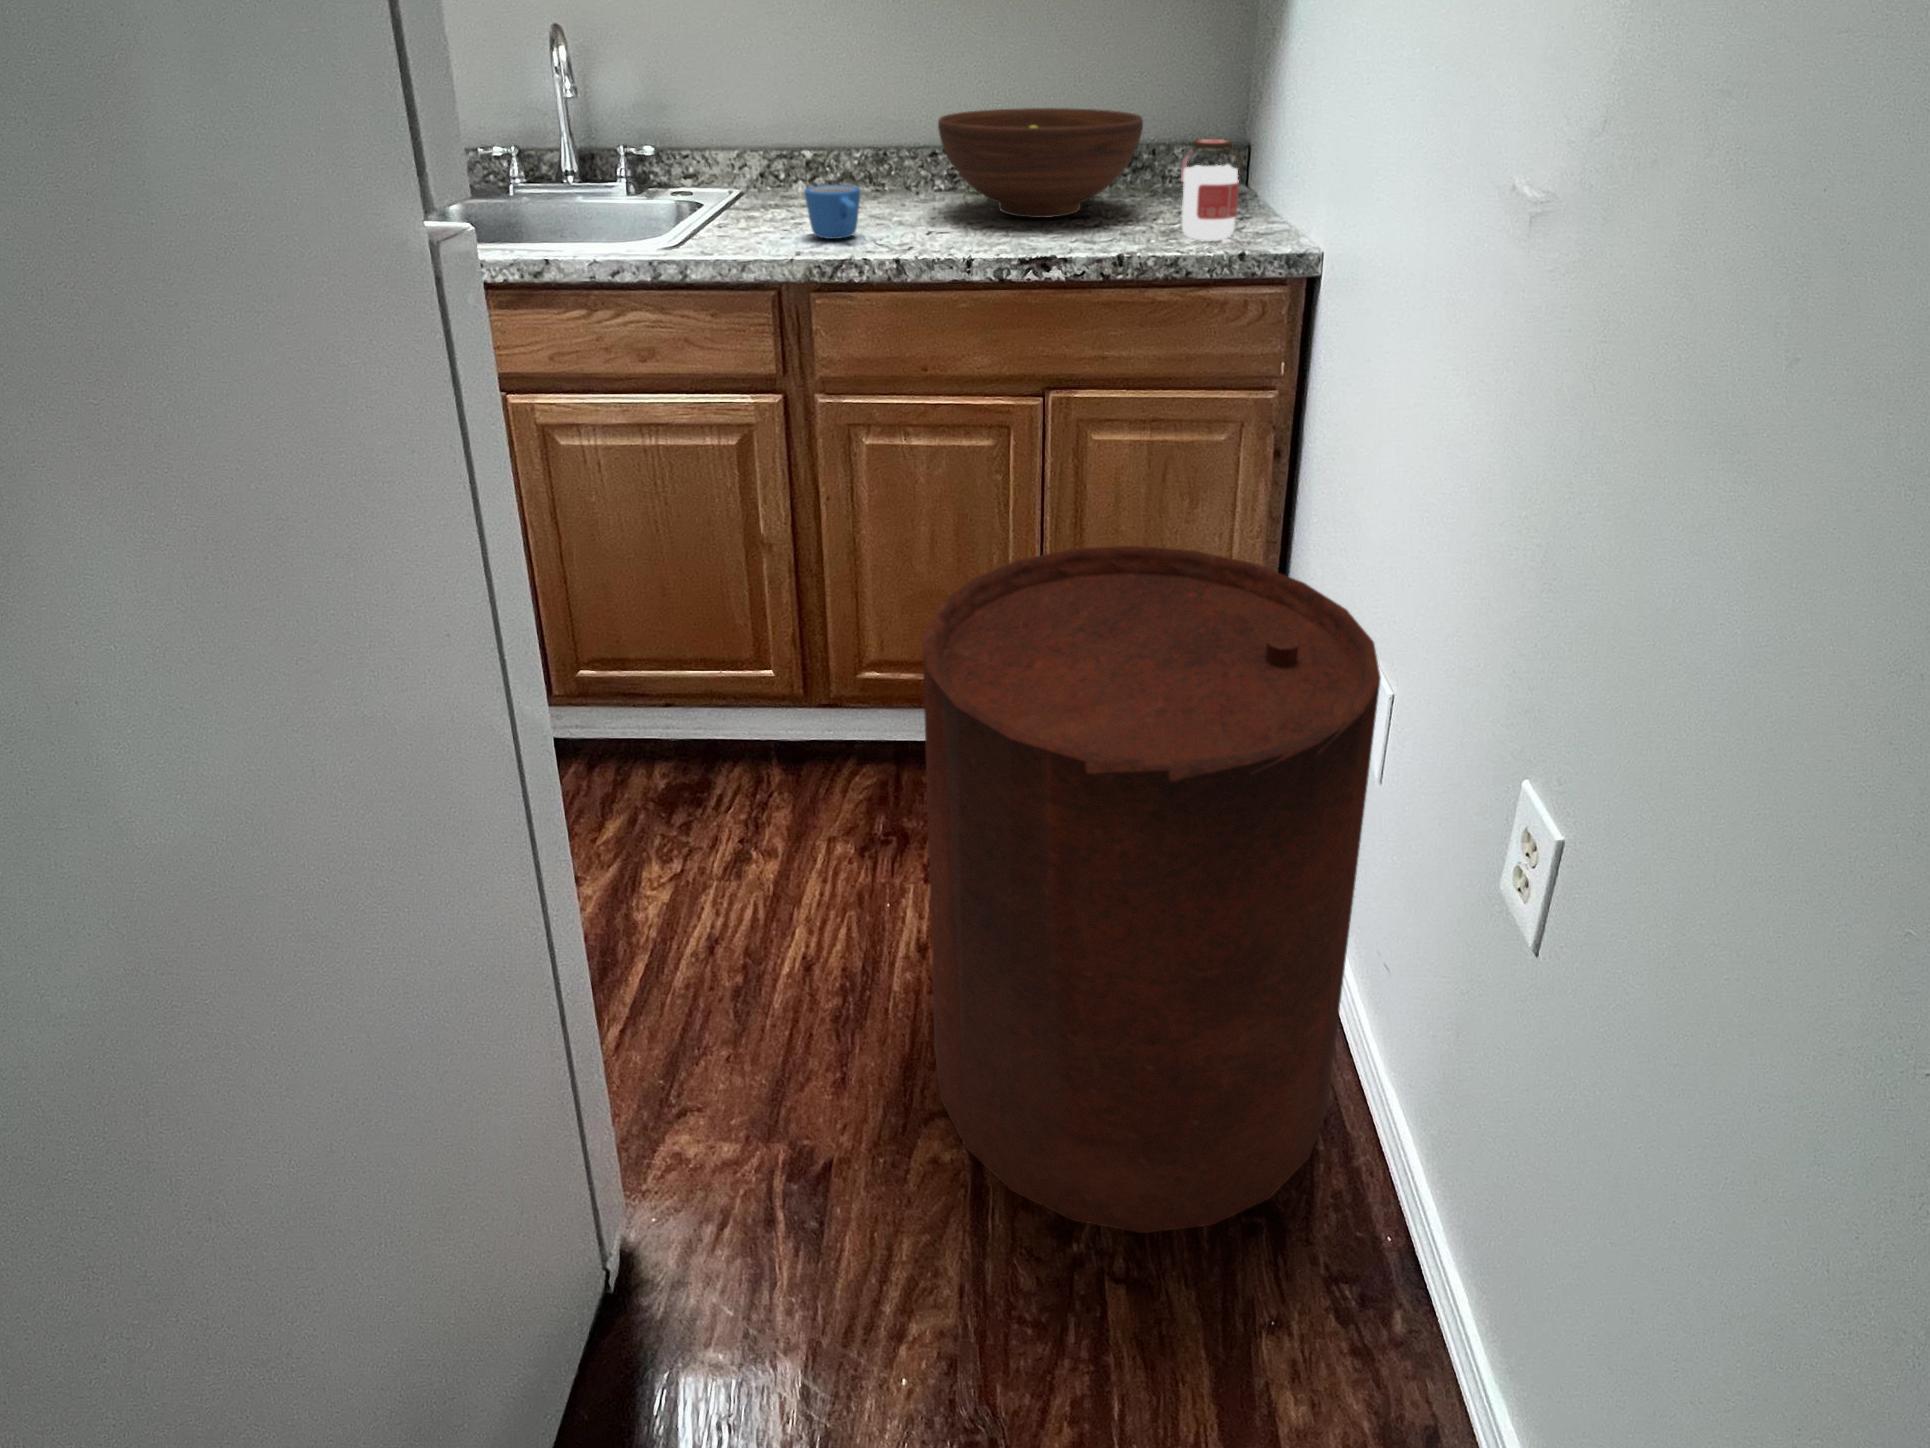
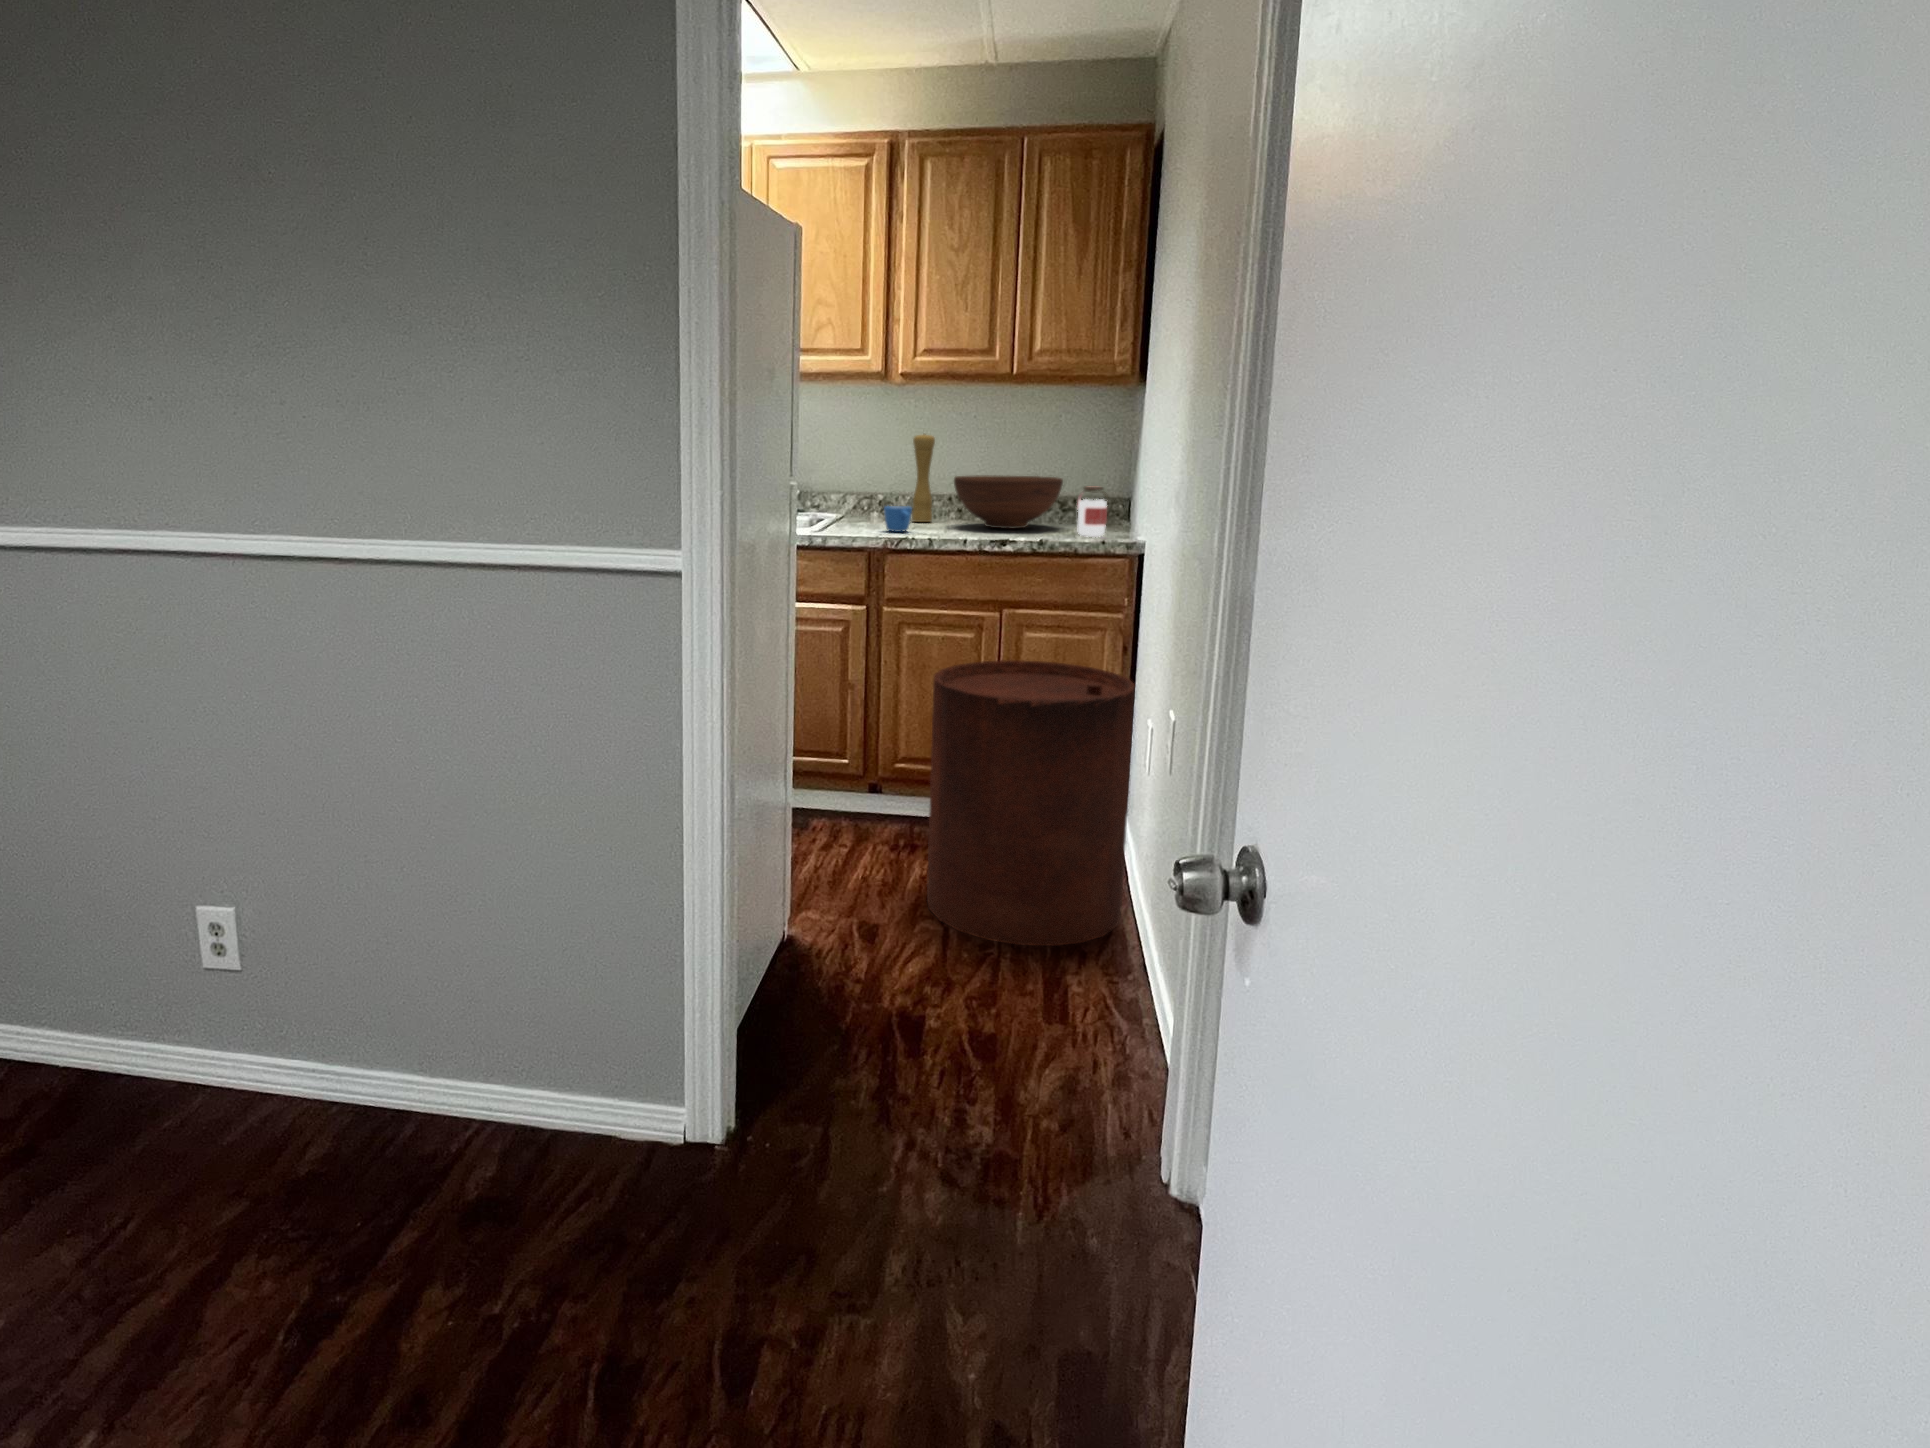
pepper mill: none [857,30,902,201] -> present [912,434,935,522]

